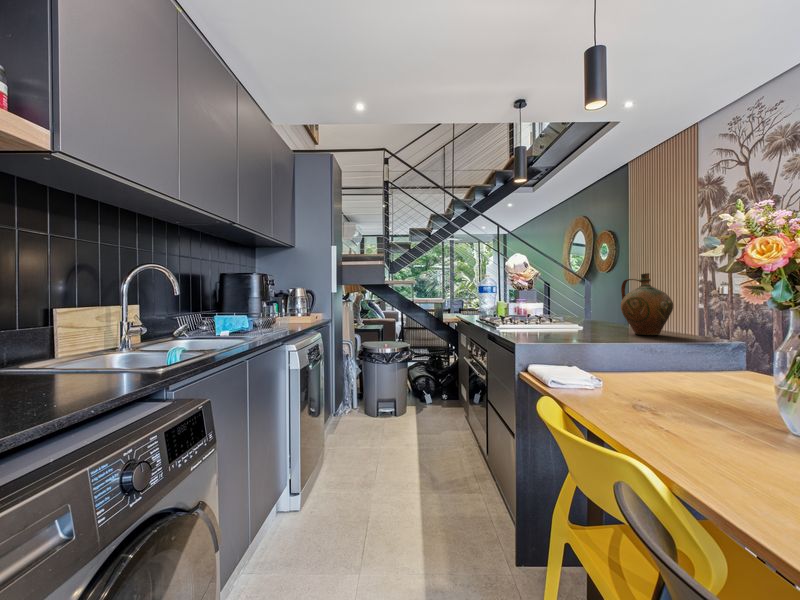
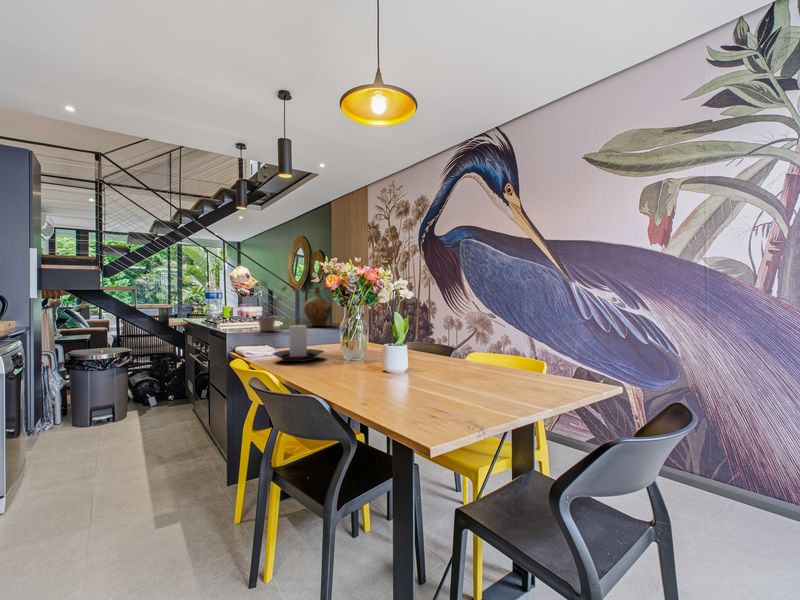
potted plant: none [542,261,607,341] -> present [253,281,286,331]
candle holder: none [603,338,717,418] -> present [273,325,323,362]

